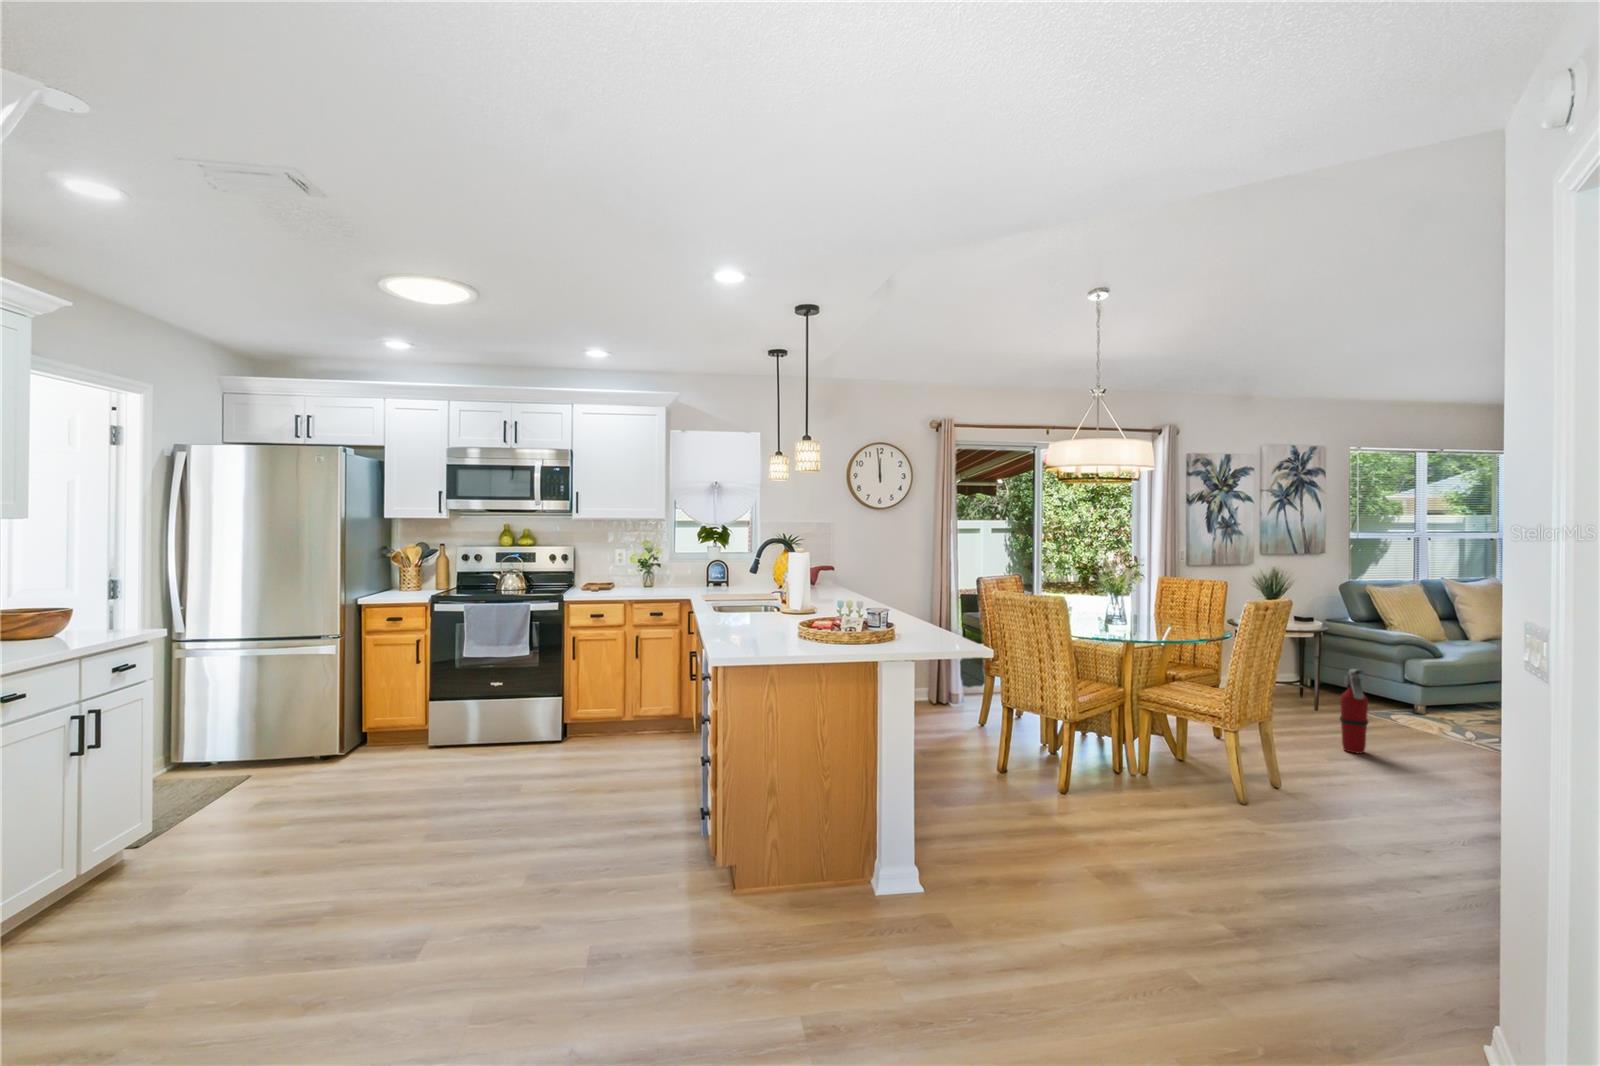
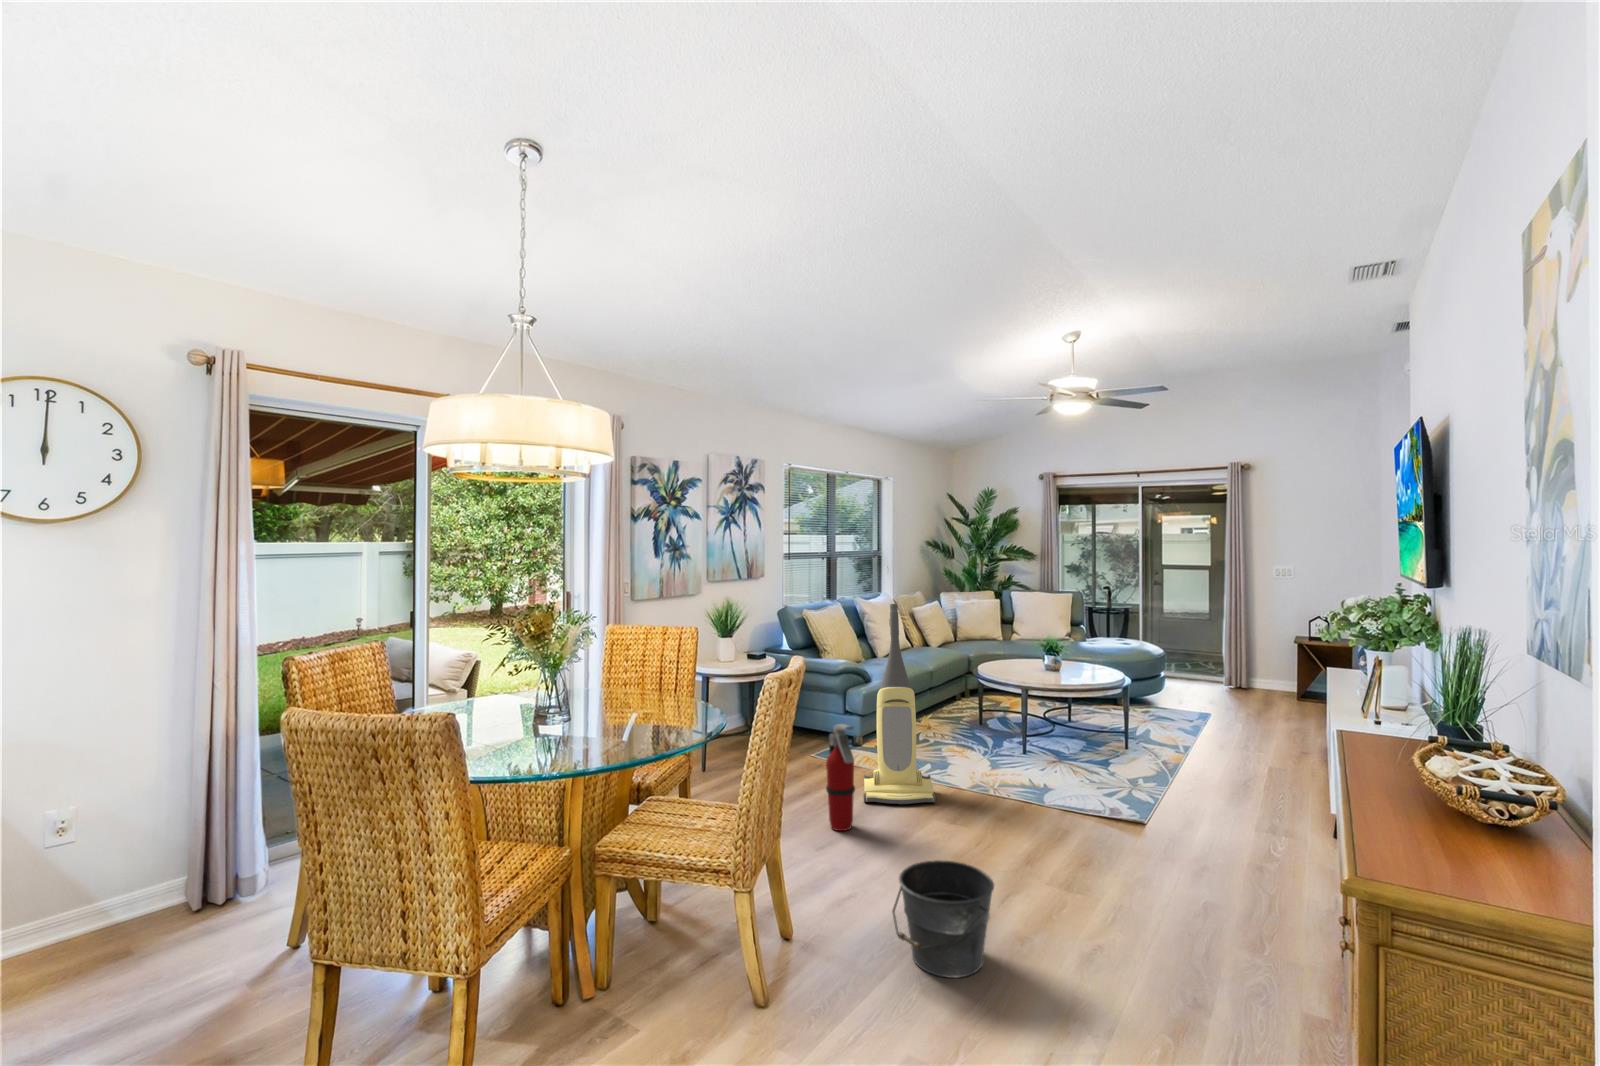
vacuum cleaner: none [1388,579,1471,757] -> present [864,604,936,804]
bucket: none [1347,753,1438,826] -> present [892,860,994,978]

